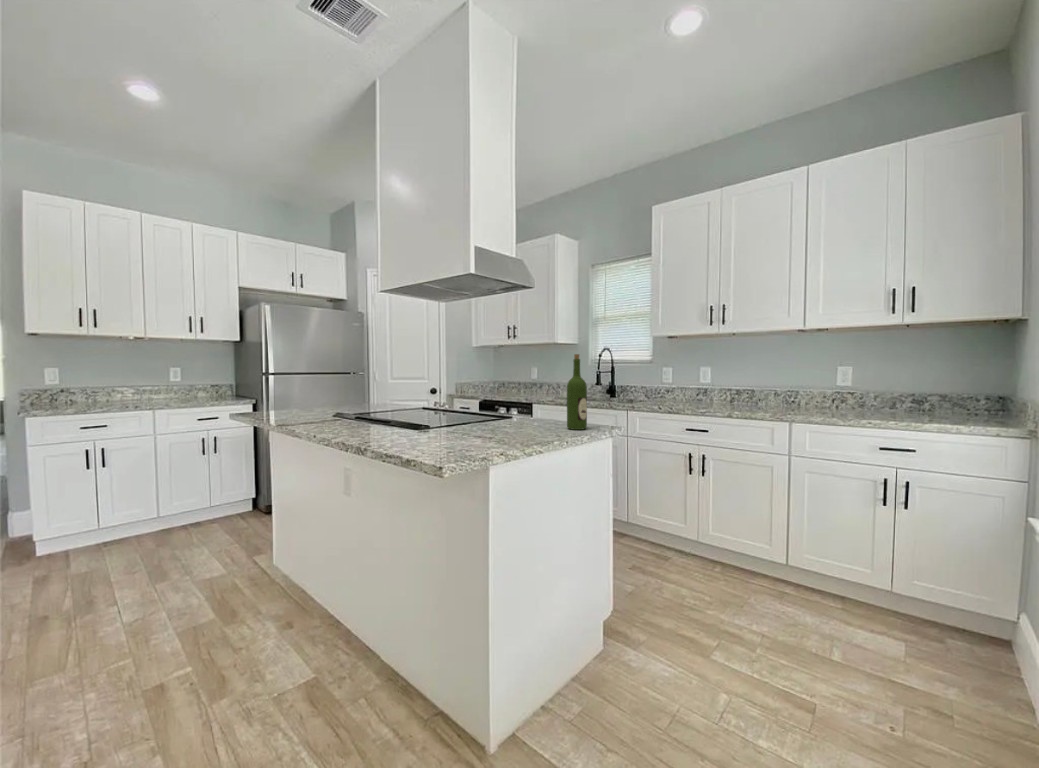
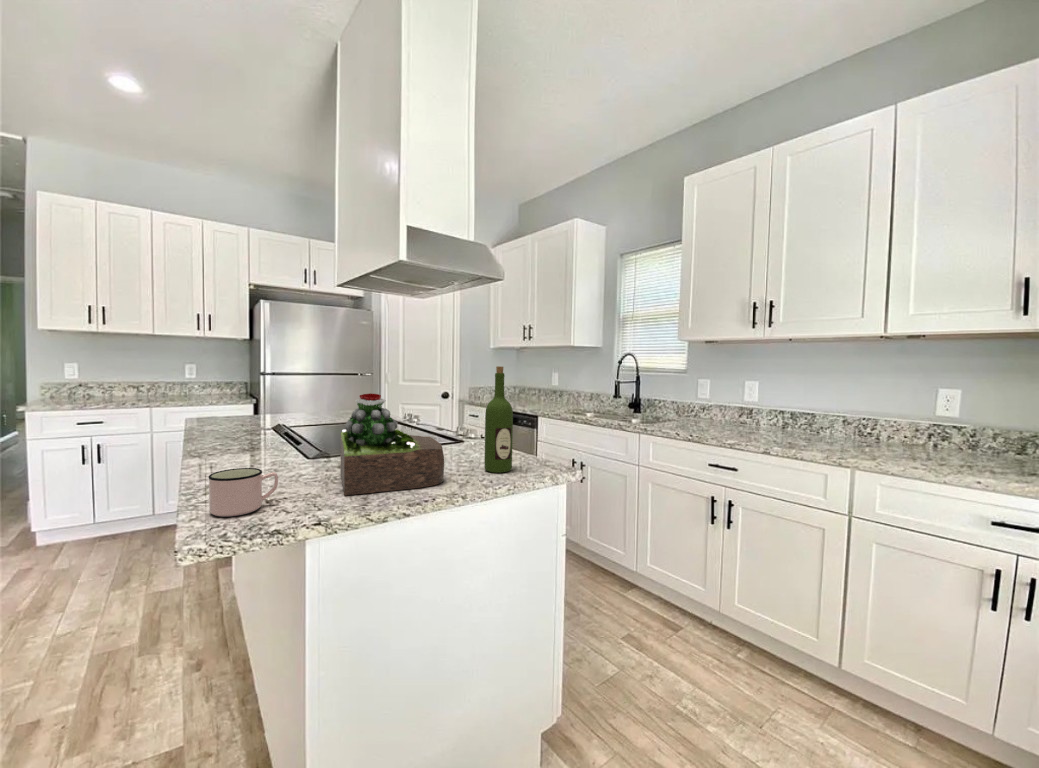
succulent plant: none [475,374,554,443] -> present [340,393,444,495]
mug: none [434,424,470,454] -> present [209,468,278,517]

